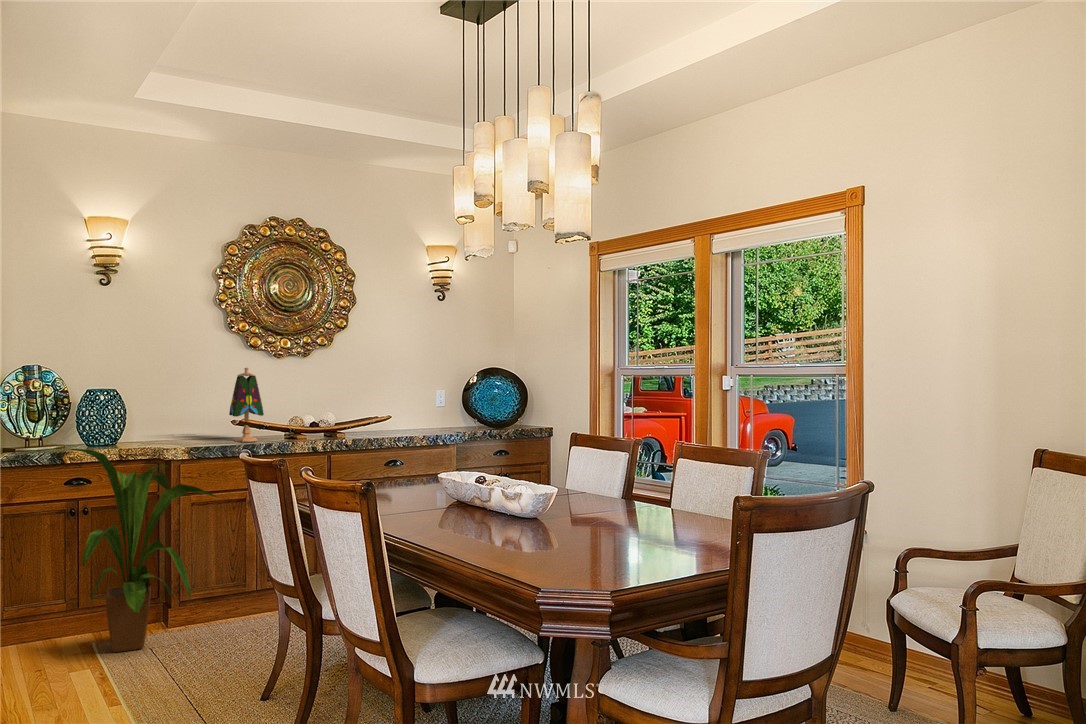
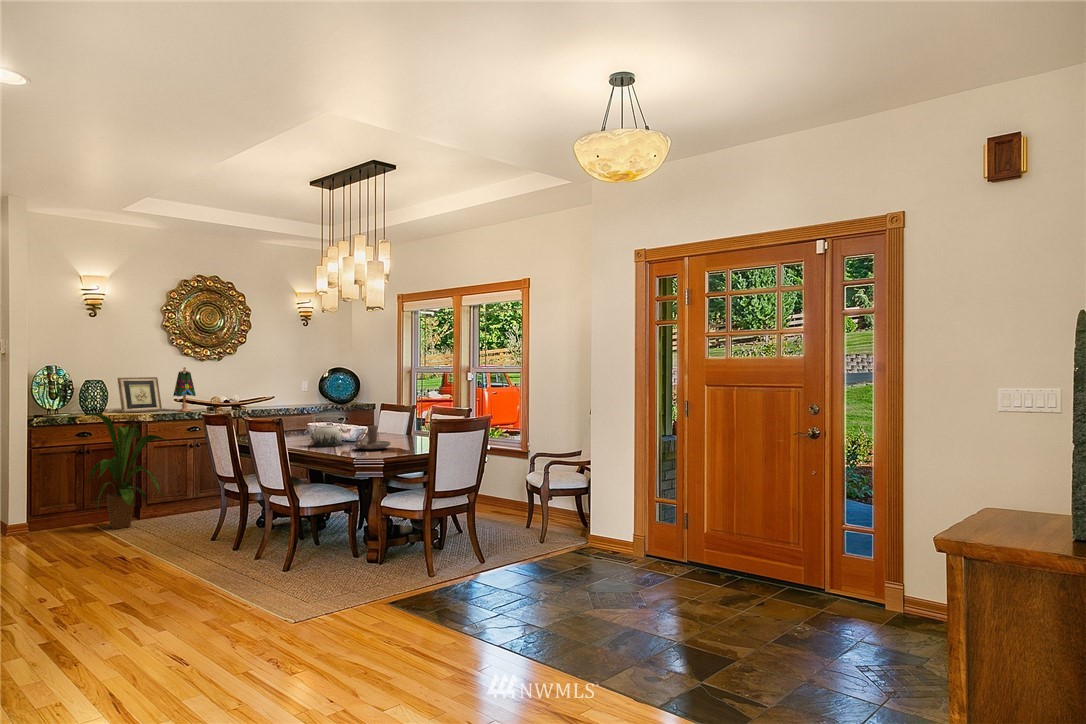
picture frame: none [139,384,211,444] -> present [117,377,162,413]
teapot: none [430,465,512,541] -> present [306,414,346,447]
candle holder: none [535,498,618,558] -> present [355,426,391,450]

